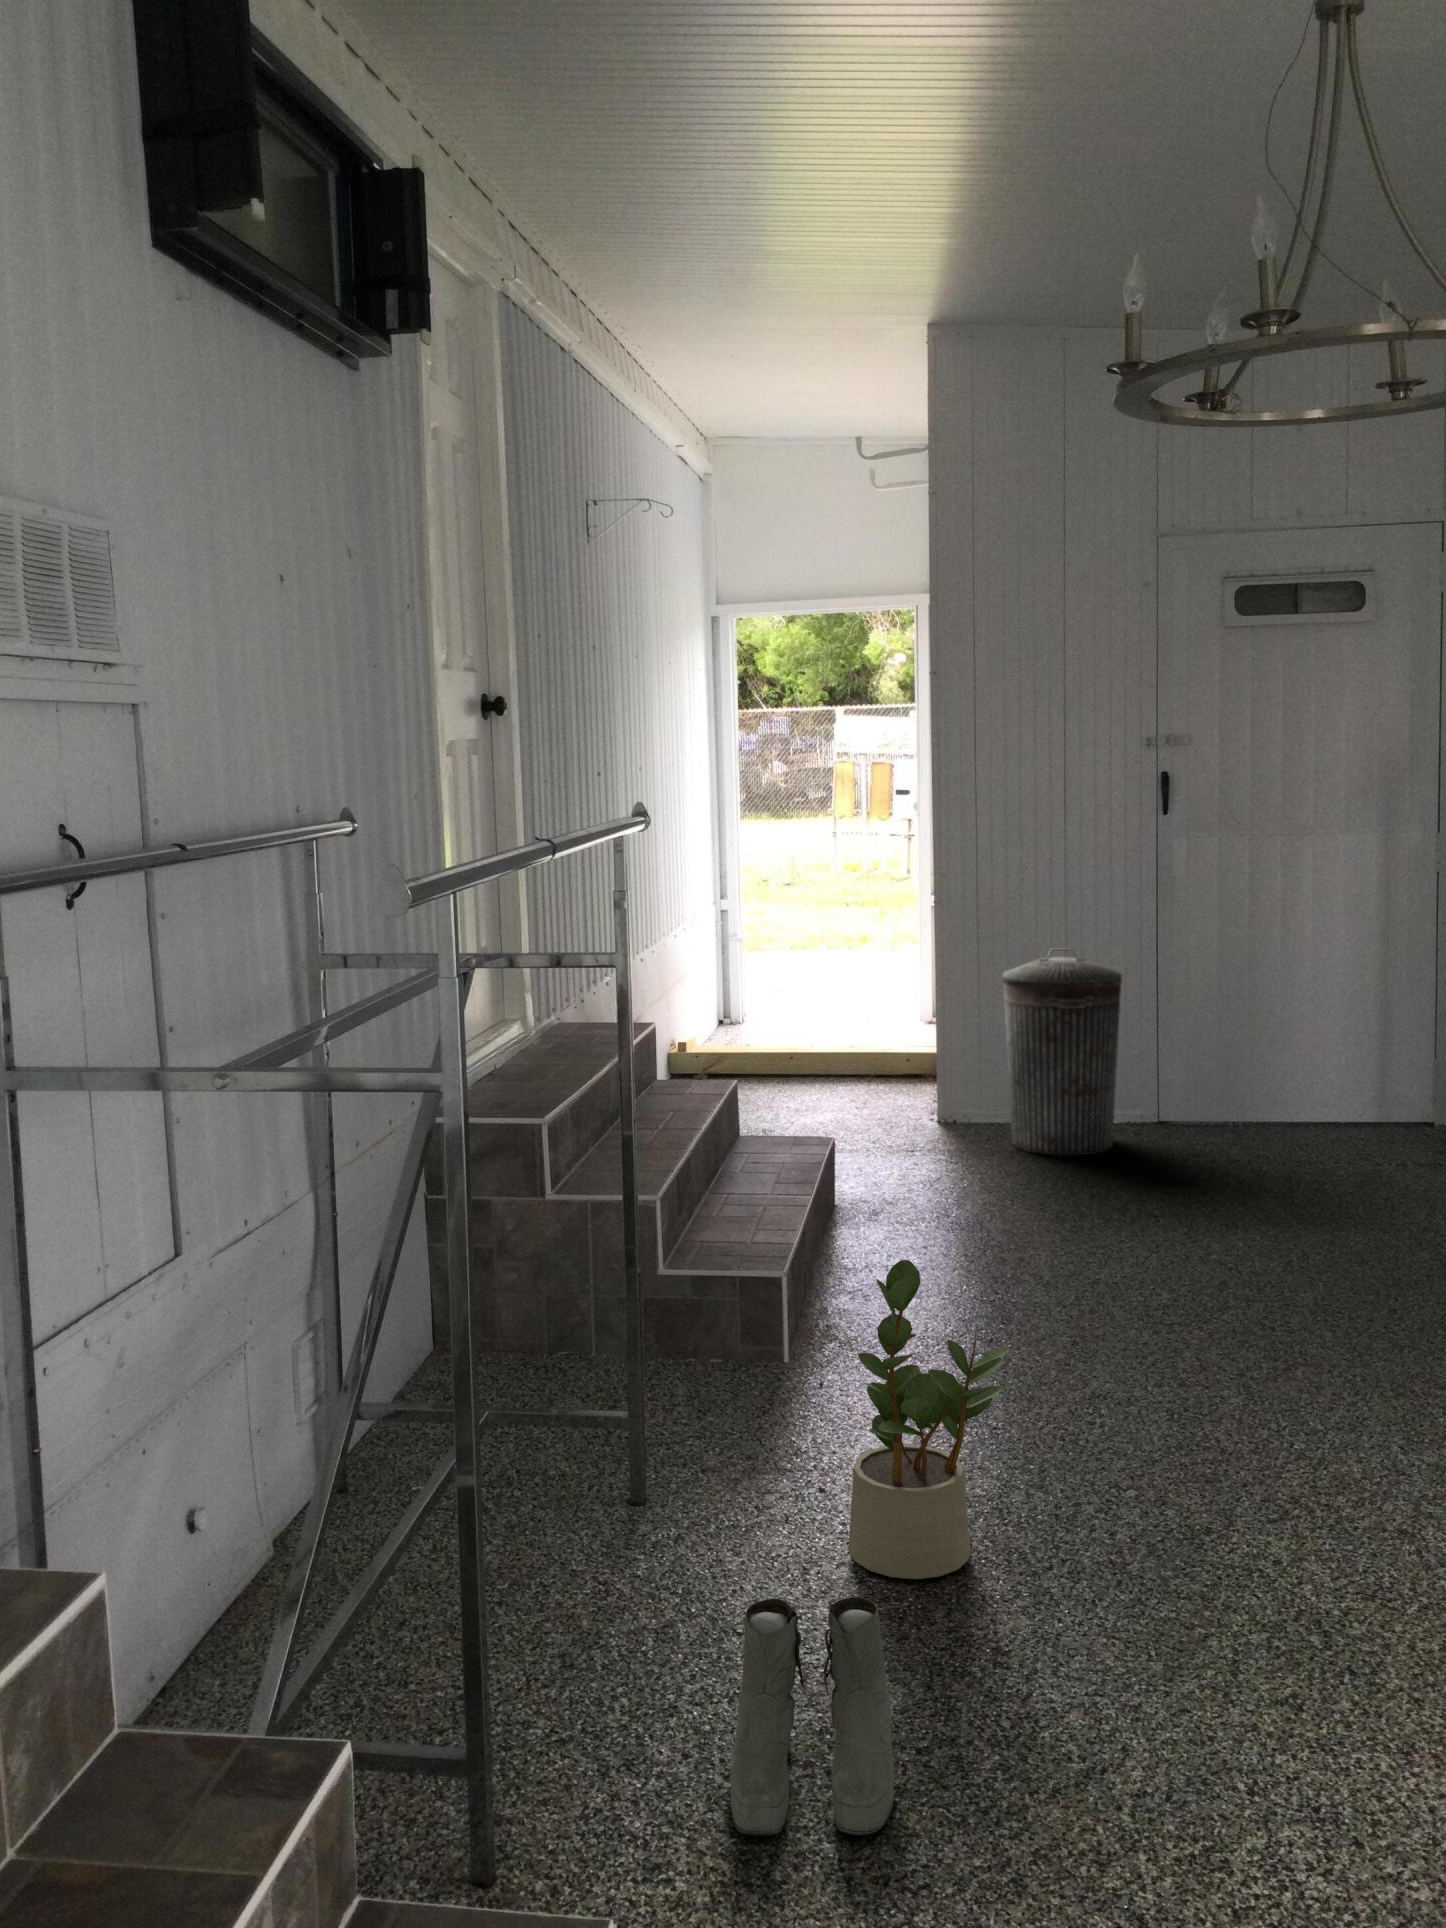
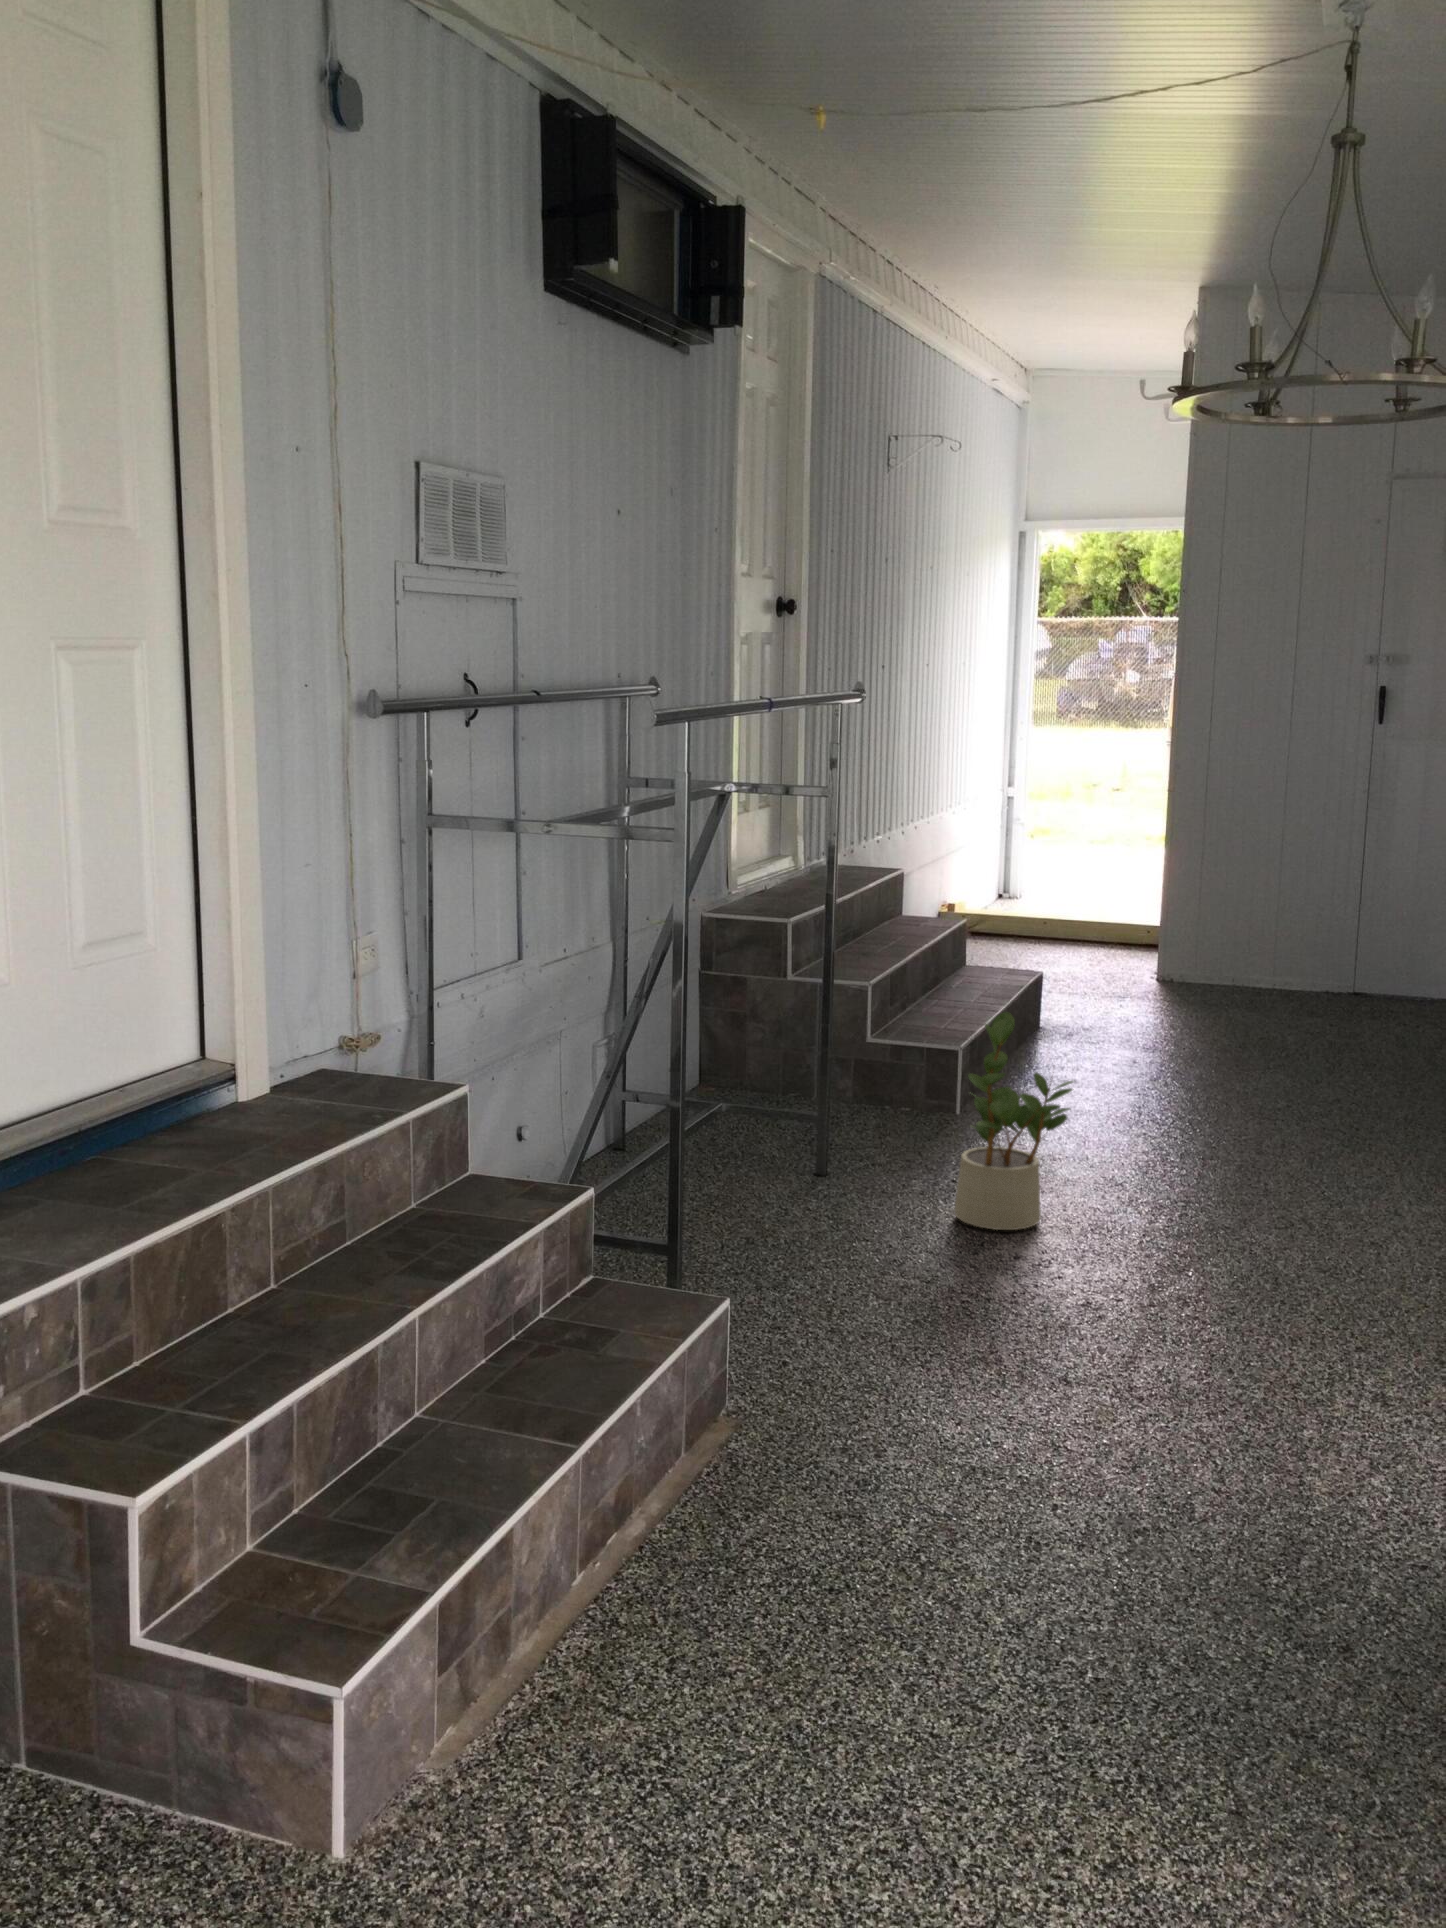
trash can: present [1003,948,1122,1155] -> none [1215,836,1325,1015]
boots: present [730,1597,894,1836] -> none [826,1192,938,1326]

